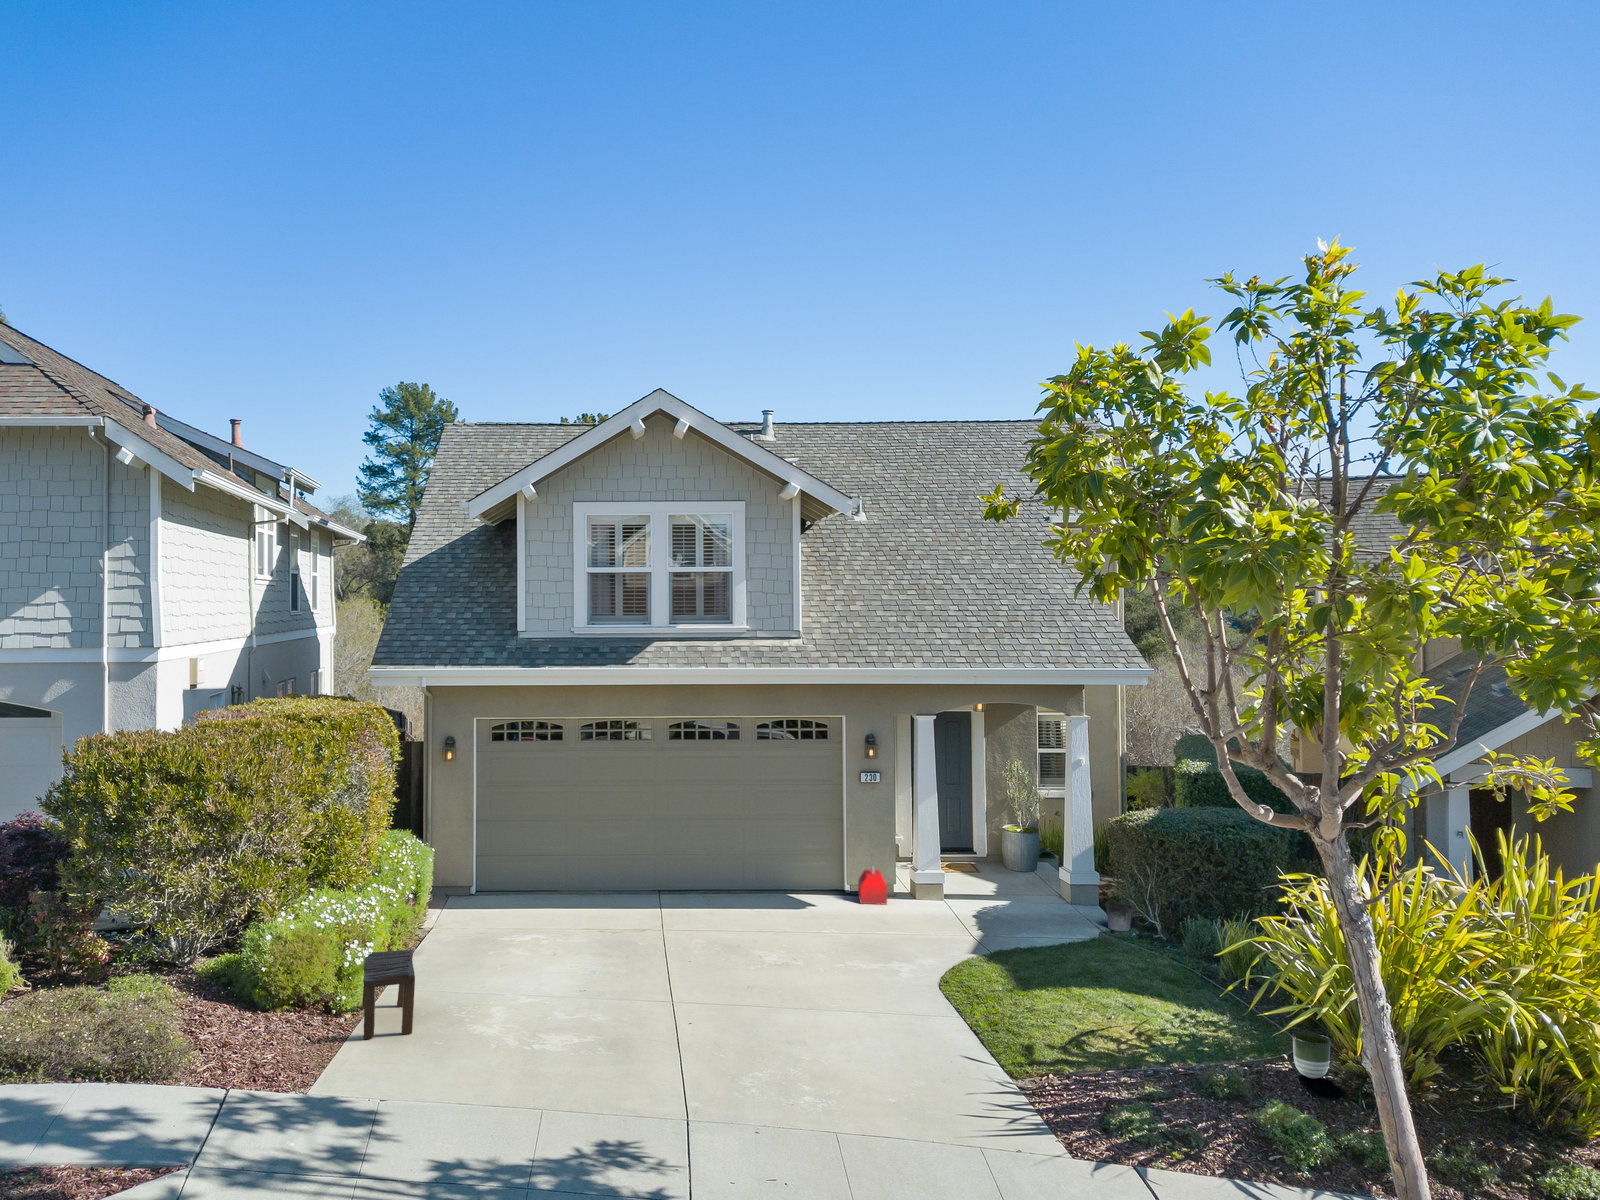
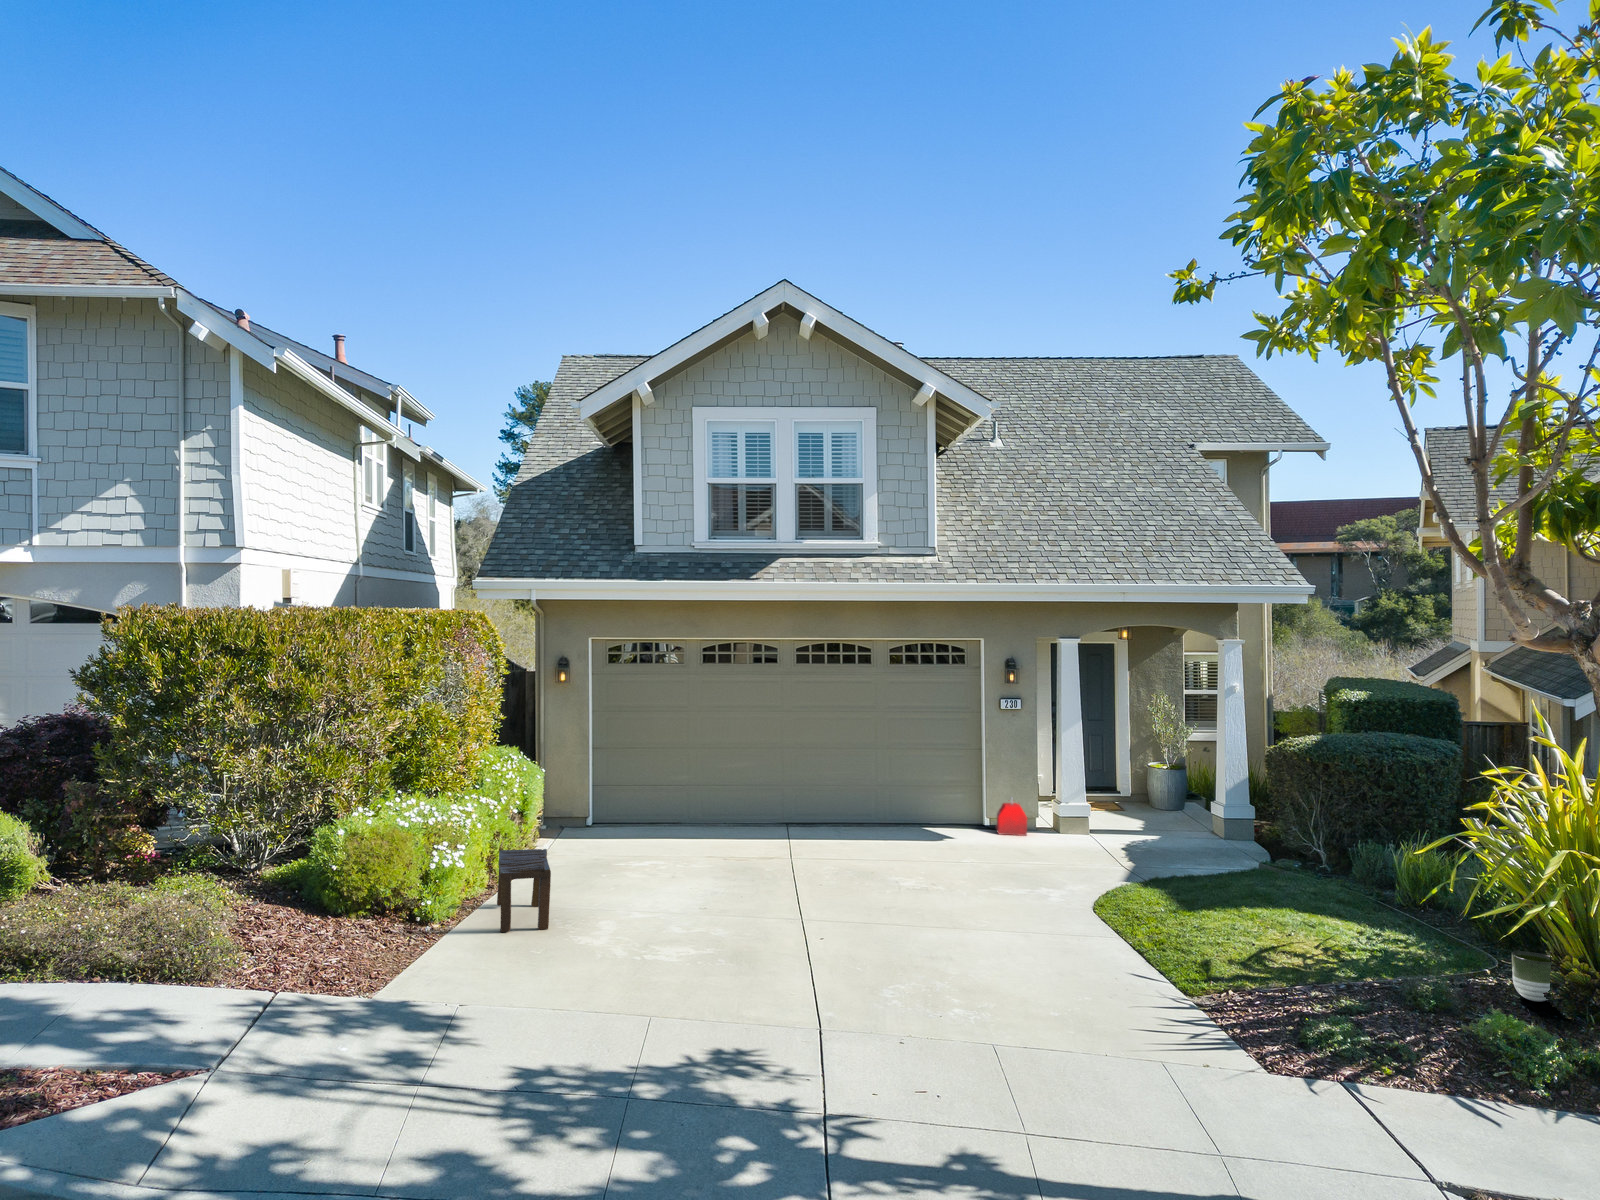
bucket: present [1105,901,1133,931] -> none [1267,834,1300,866]

